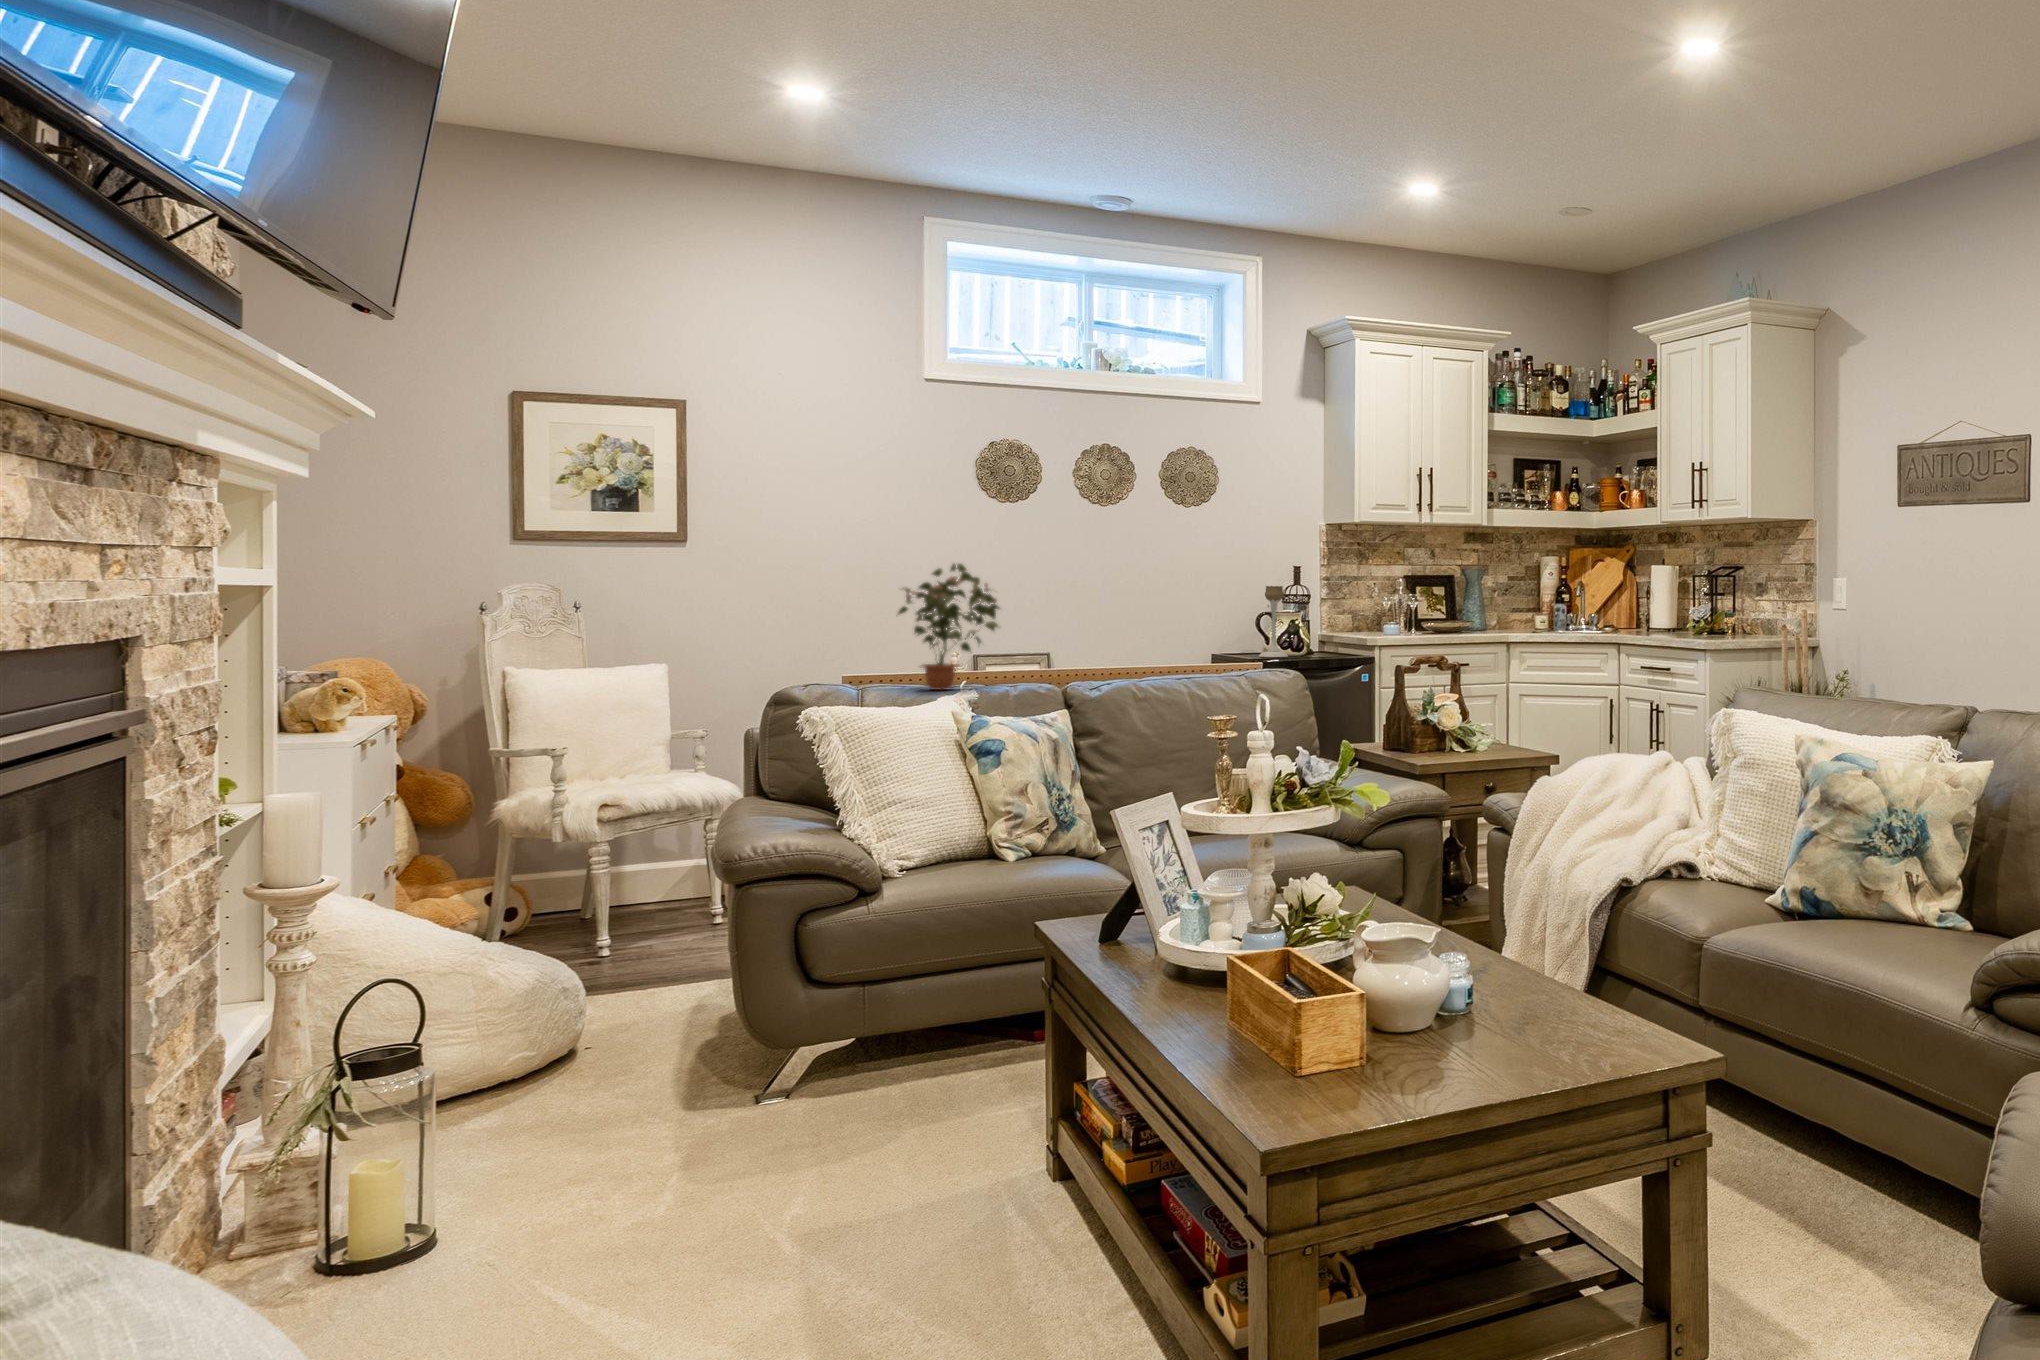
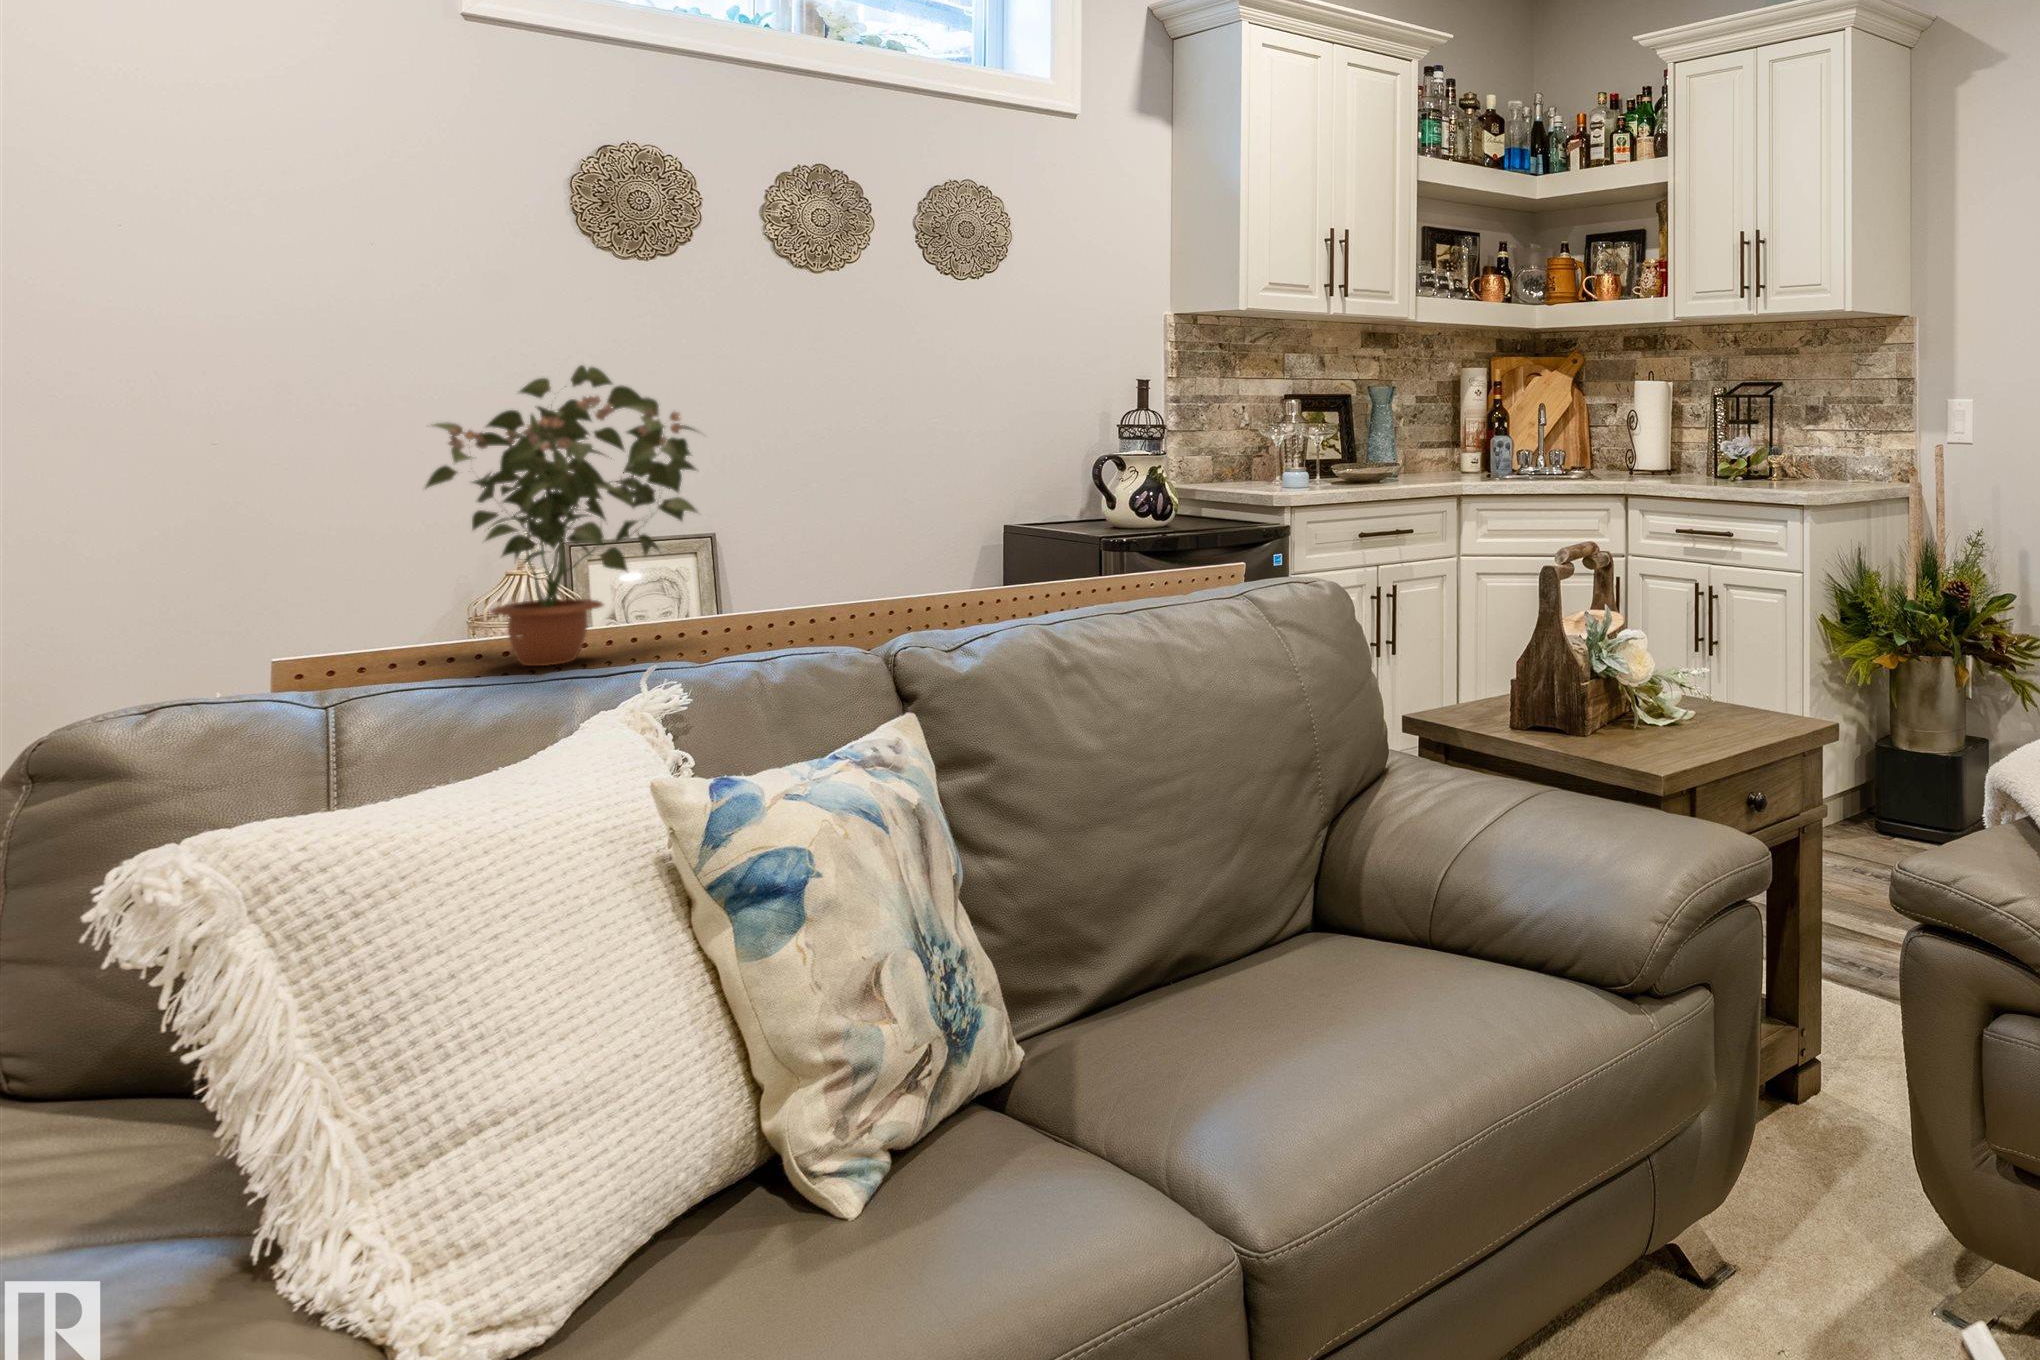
candle holder: present [1259,586,1288,657] -> none [1089,411,1138,527]

